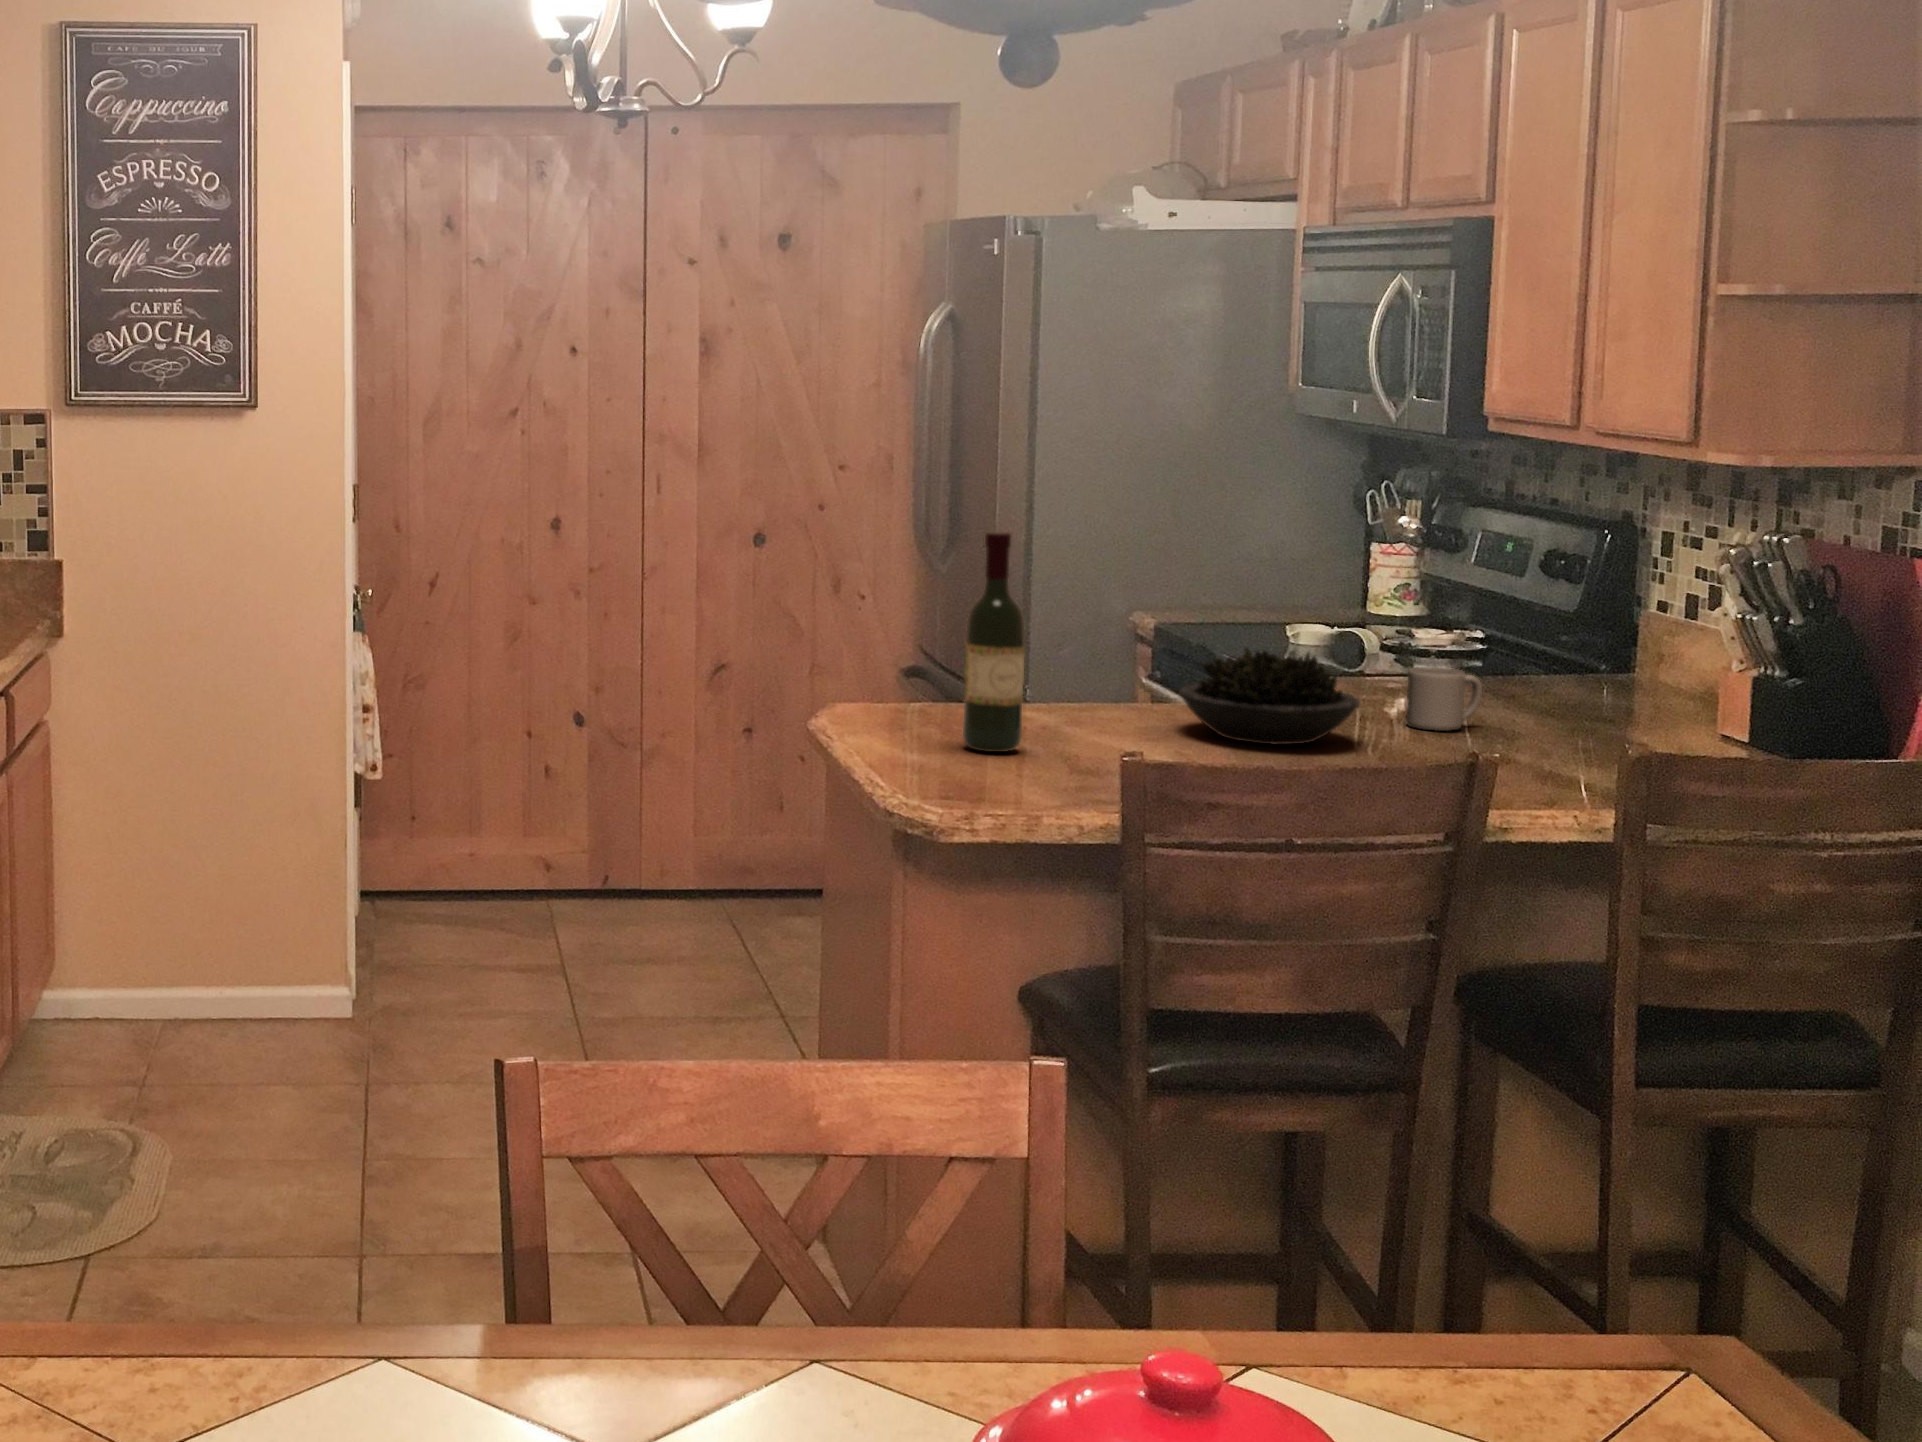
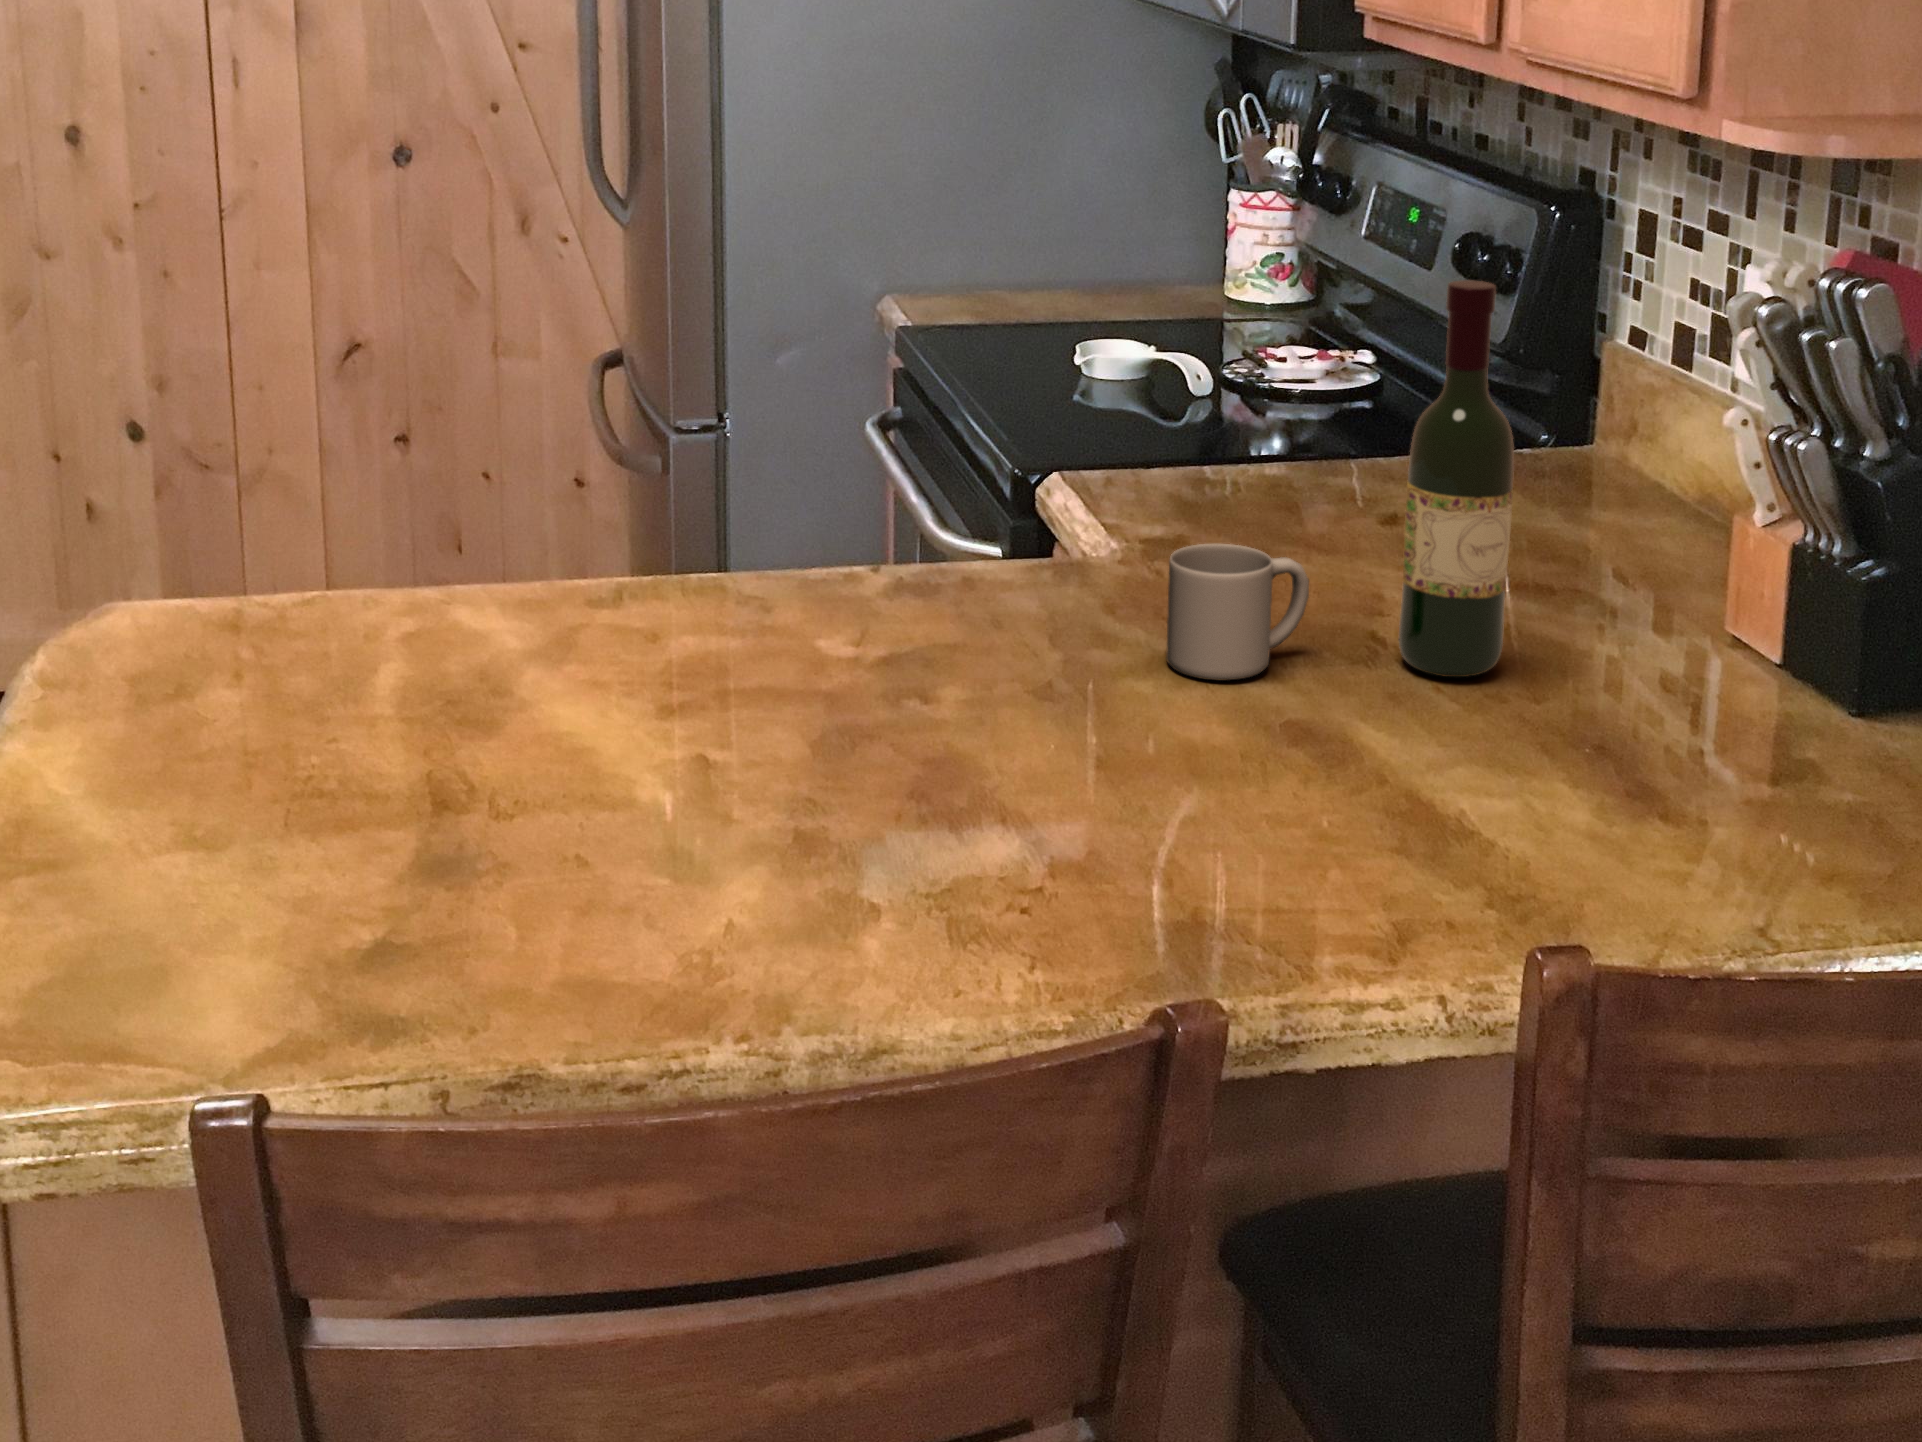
wine bottle: present [963,532,1025,752] -> present [1399,280,1514,677]
succulent plant: present [1179,648,1360,744] -> none [677,554,1043,780]

